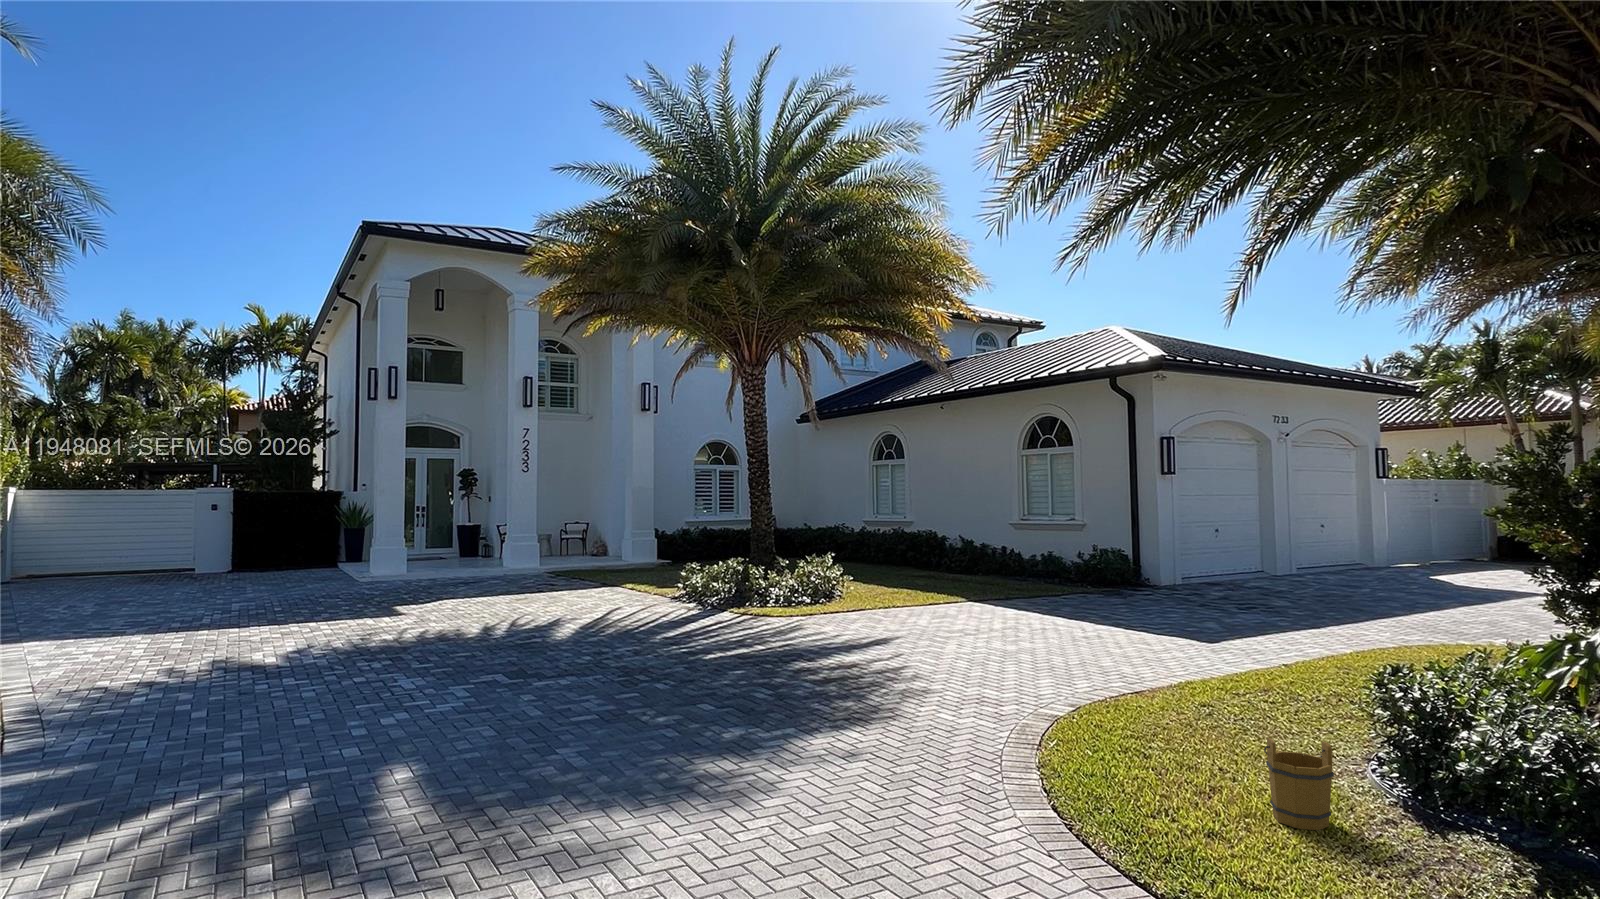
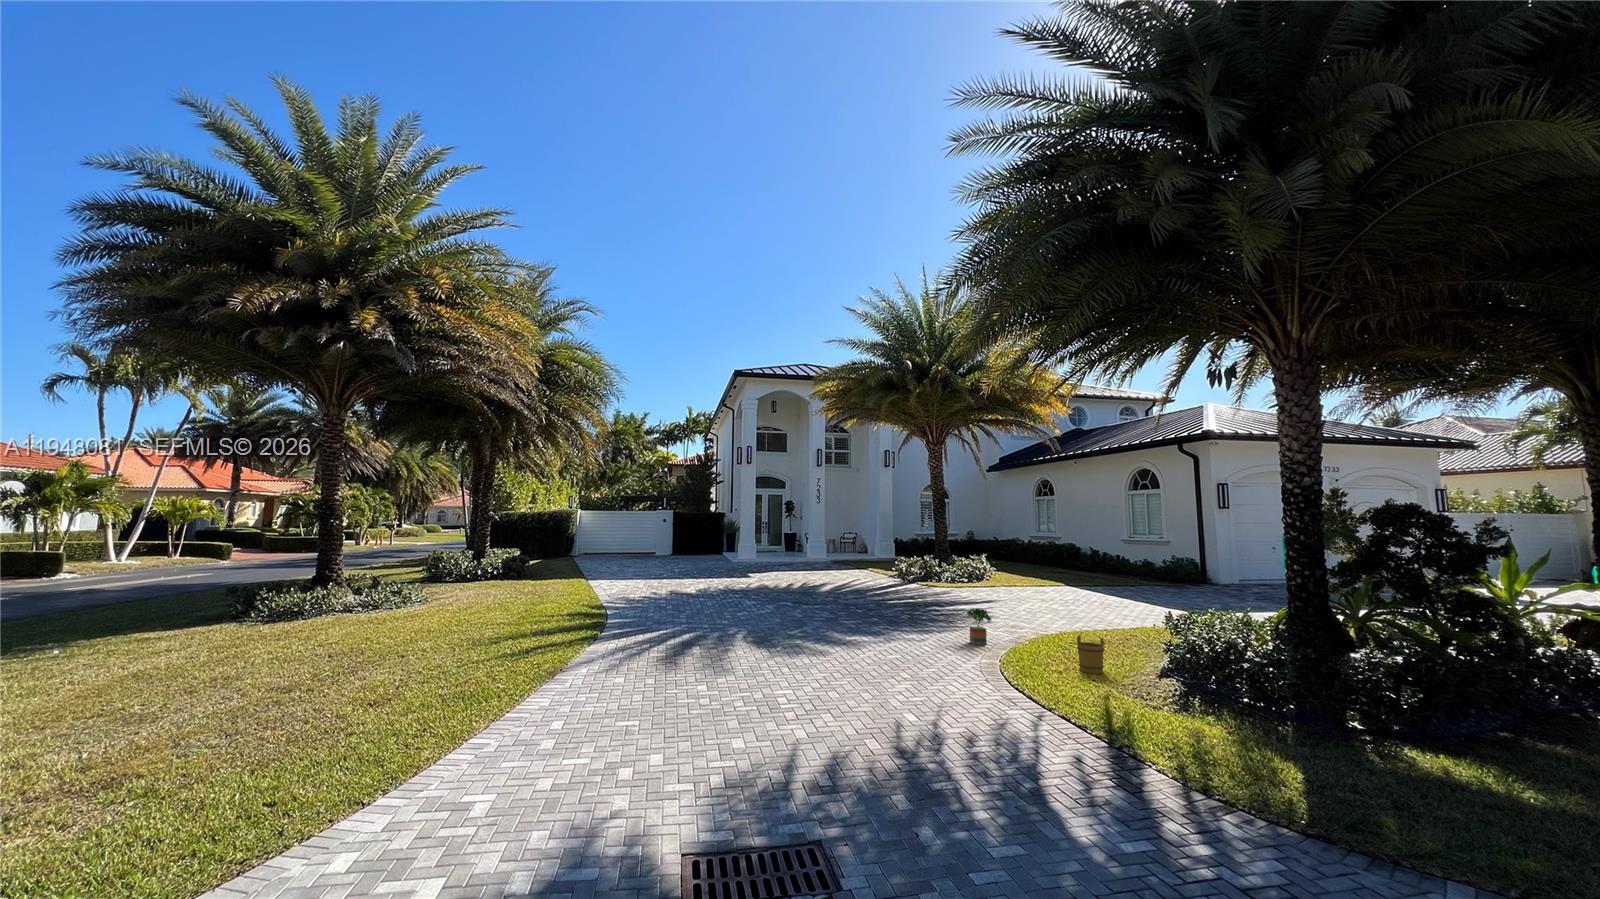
potted tree: none [955,676,1017,763] -> present [967,608,991,645]

